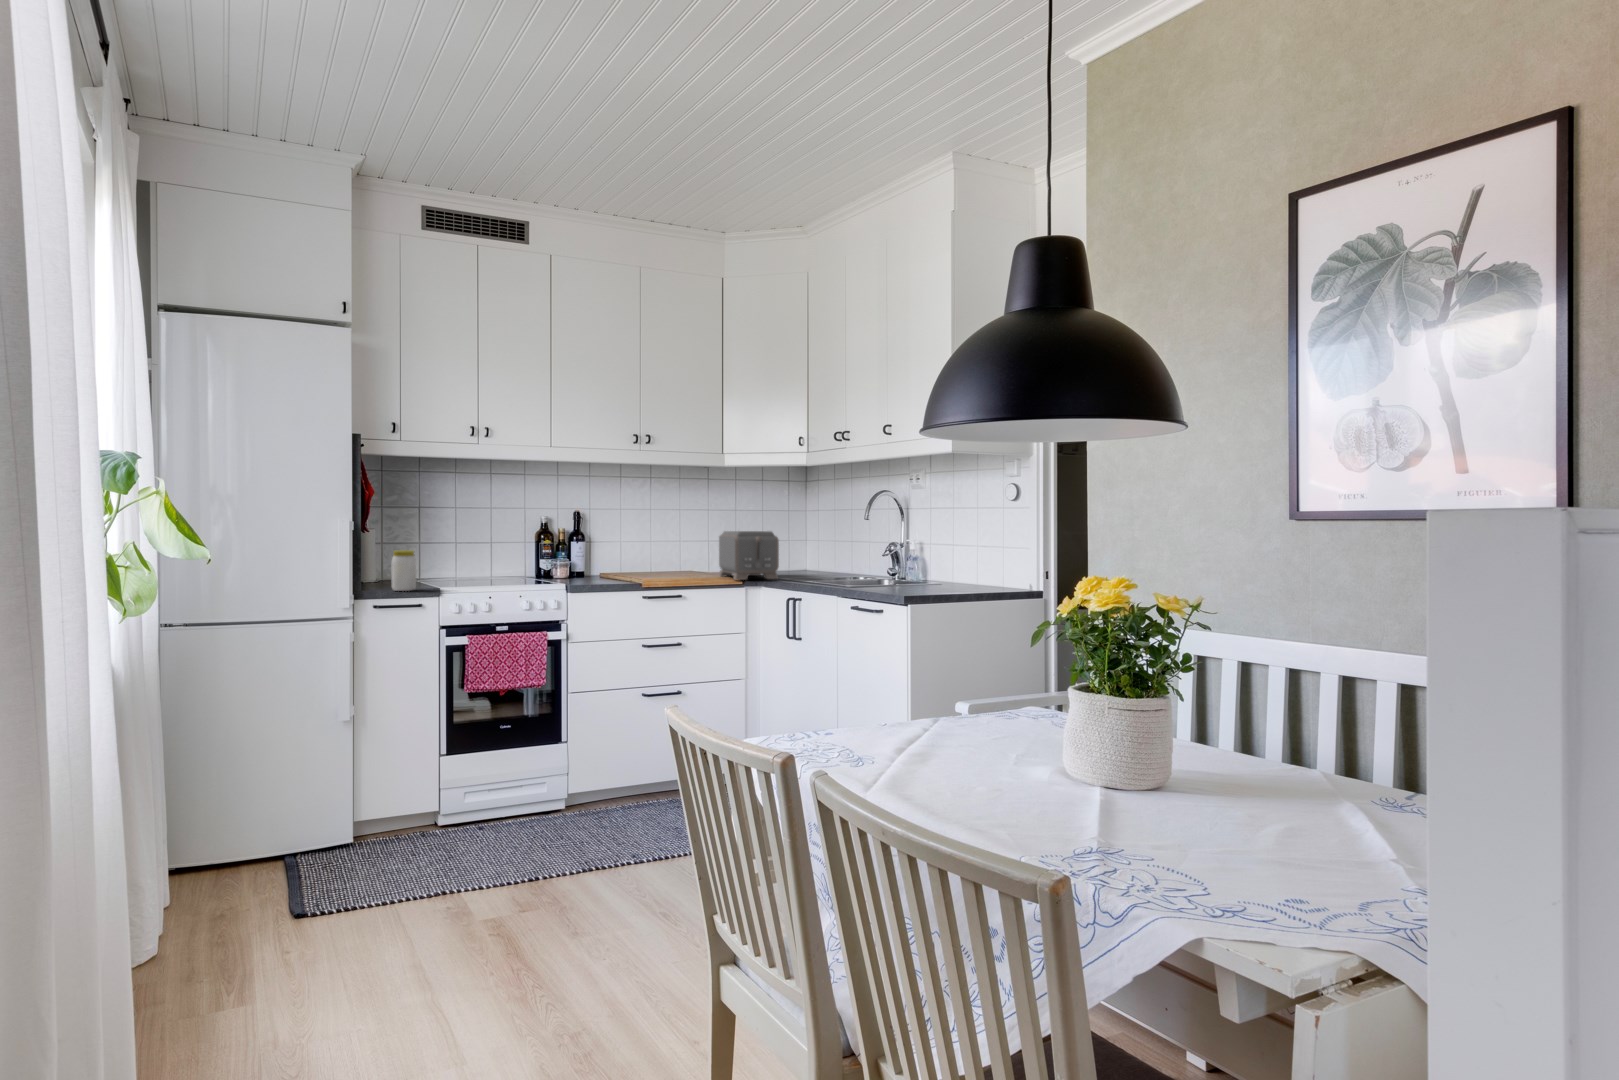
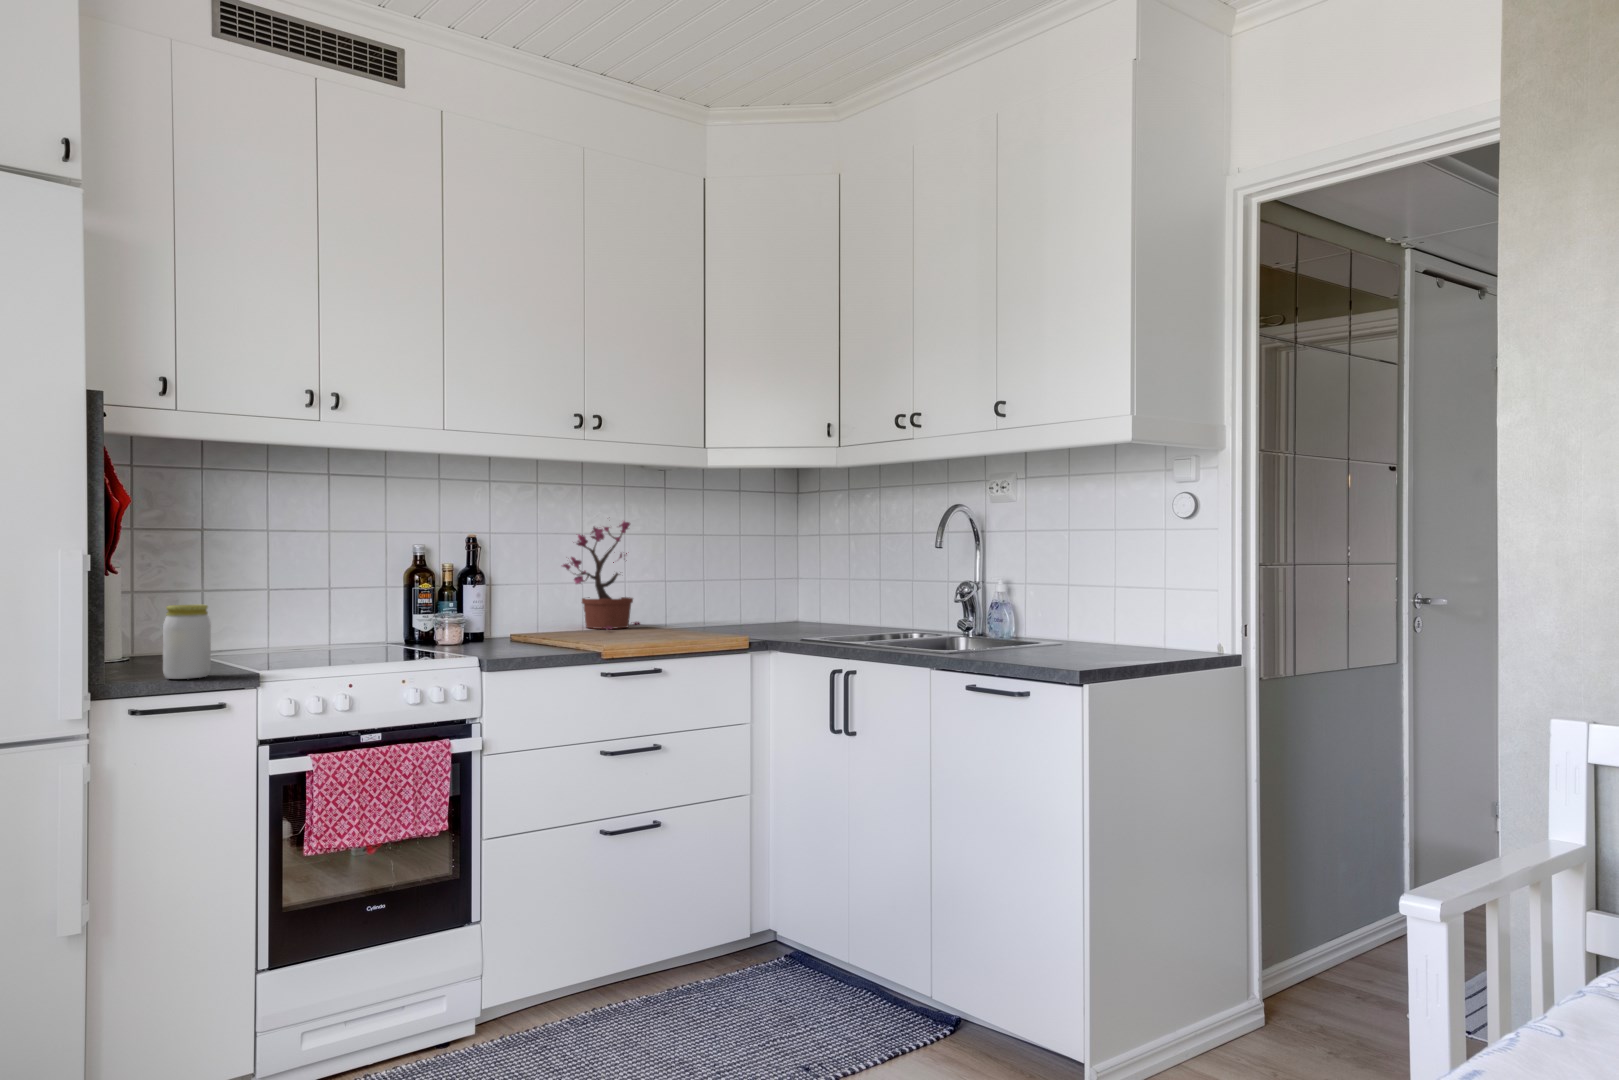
potted plant: none [637,498,693,573] -> present [562,521,640,630]
toaster: present [719,531,779,580] -> none [695,566,802,642]

